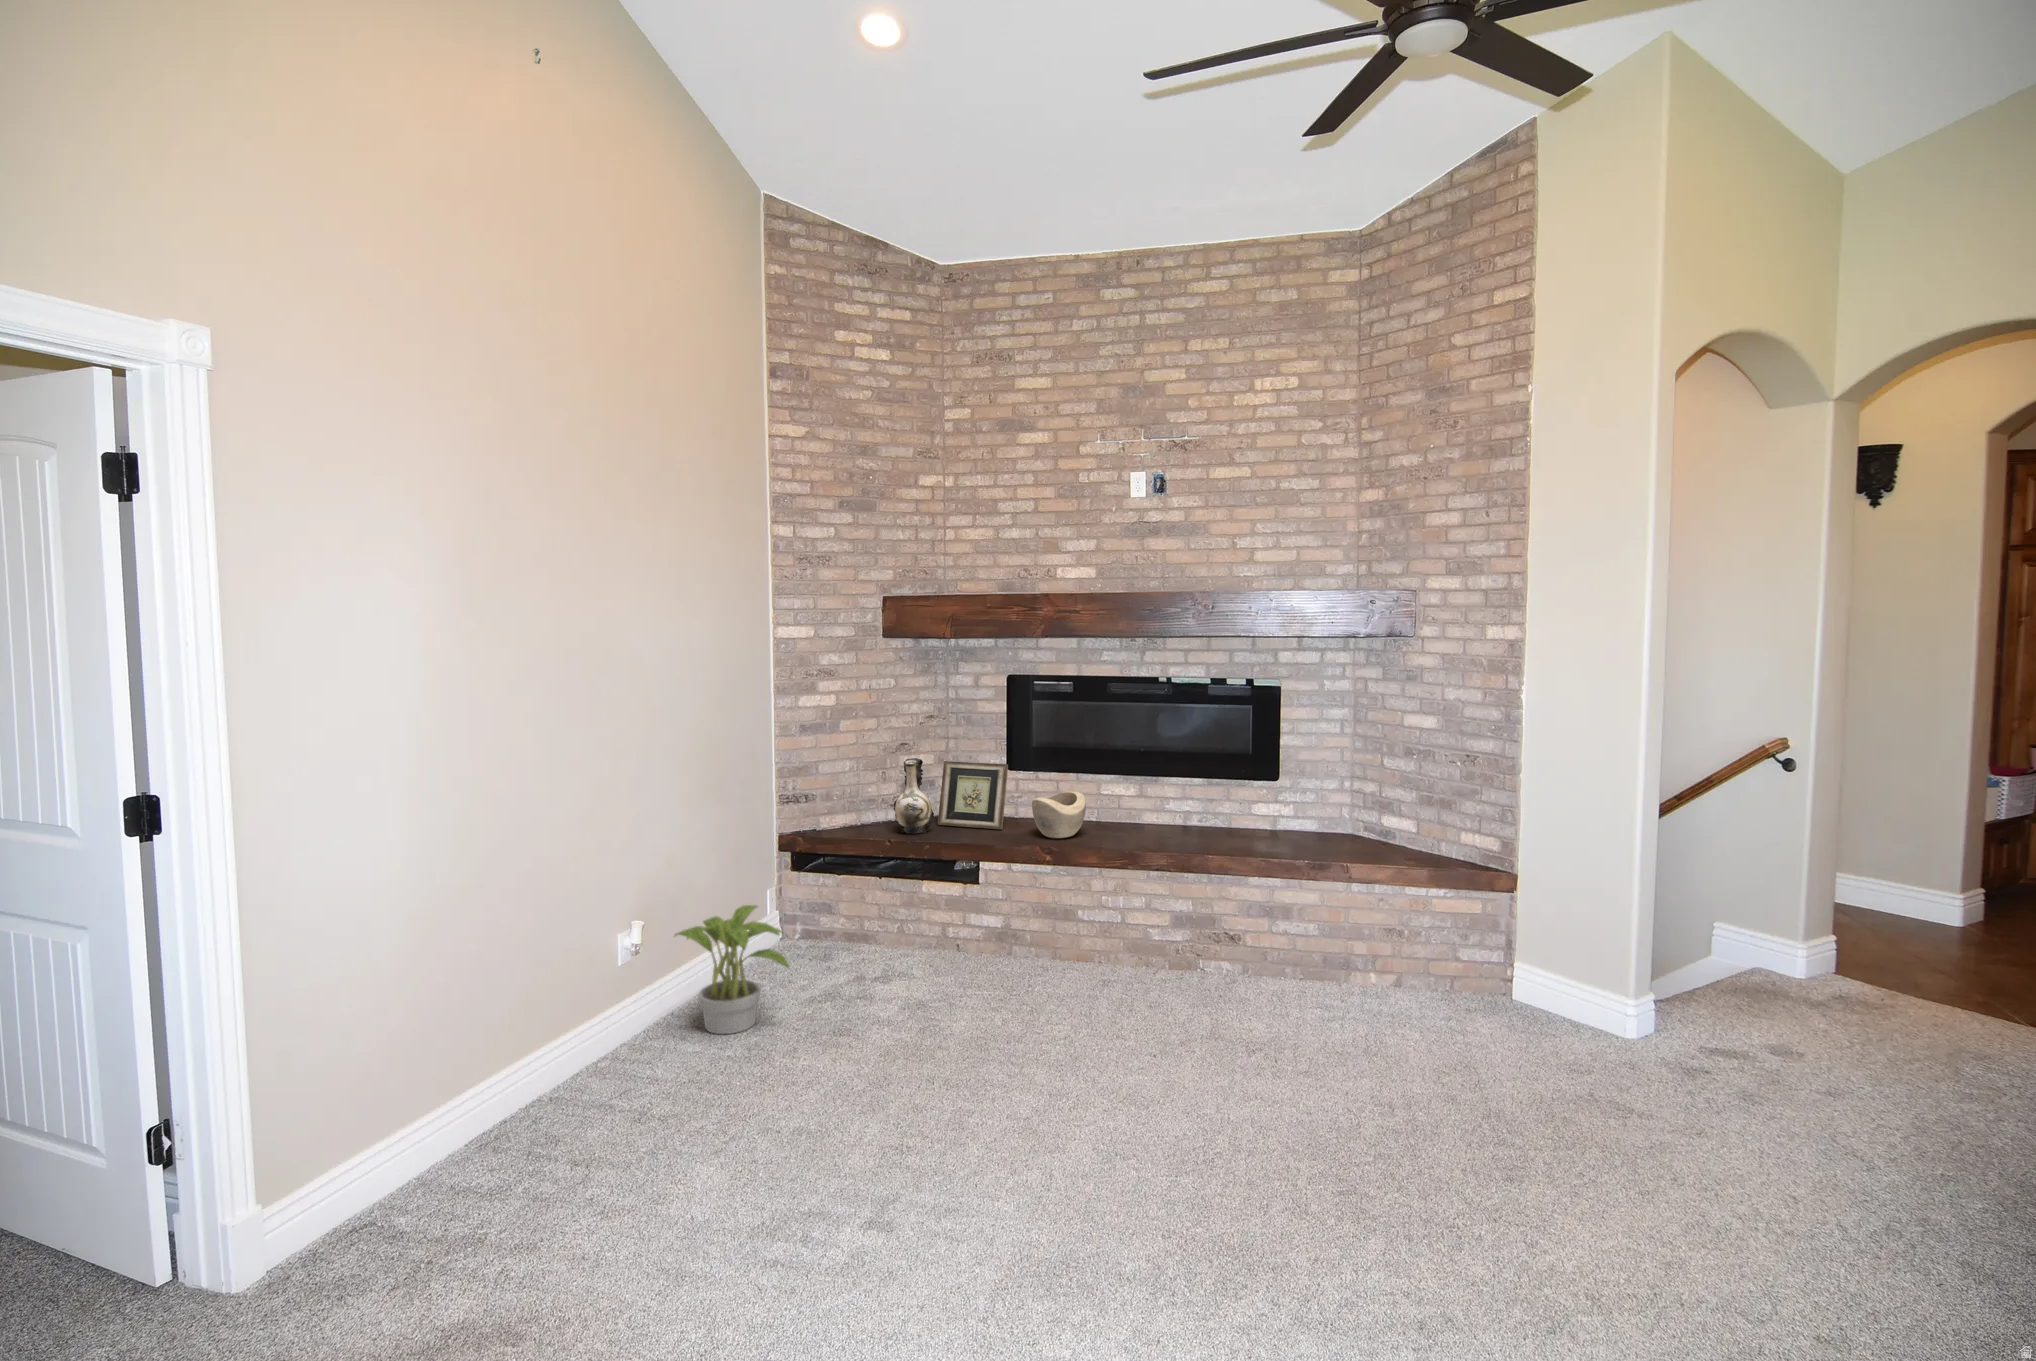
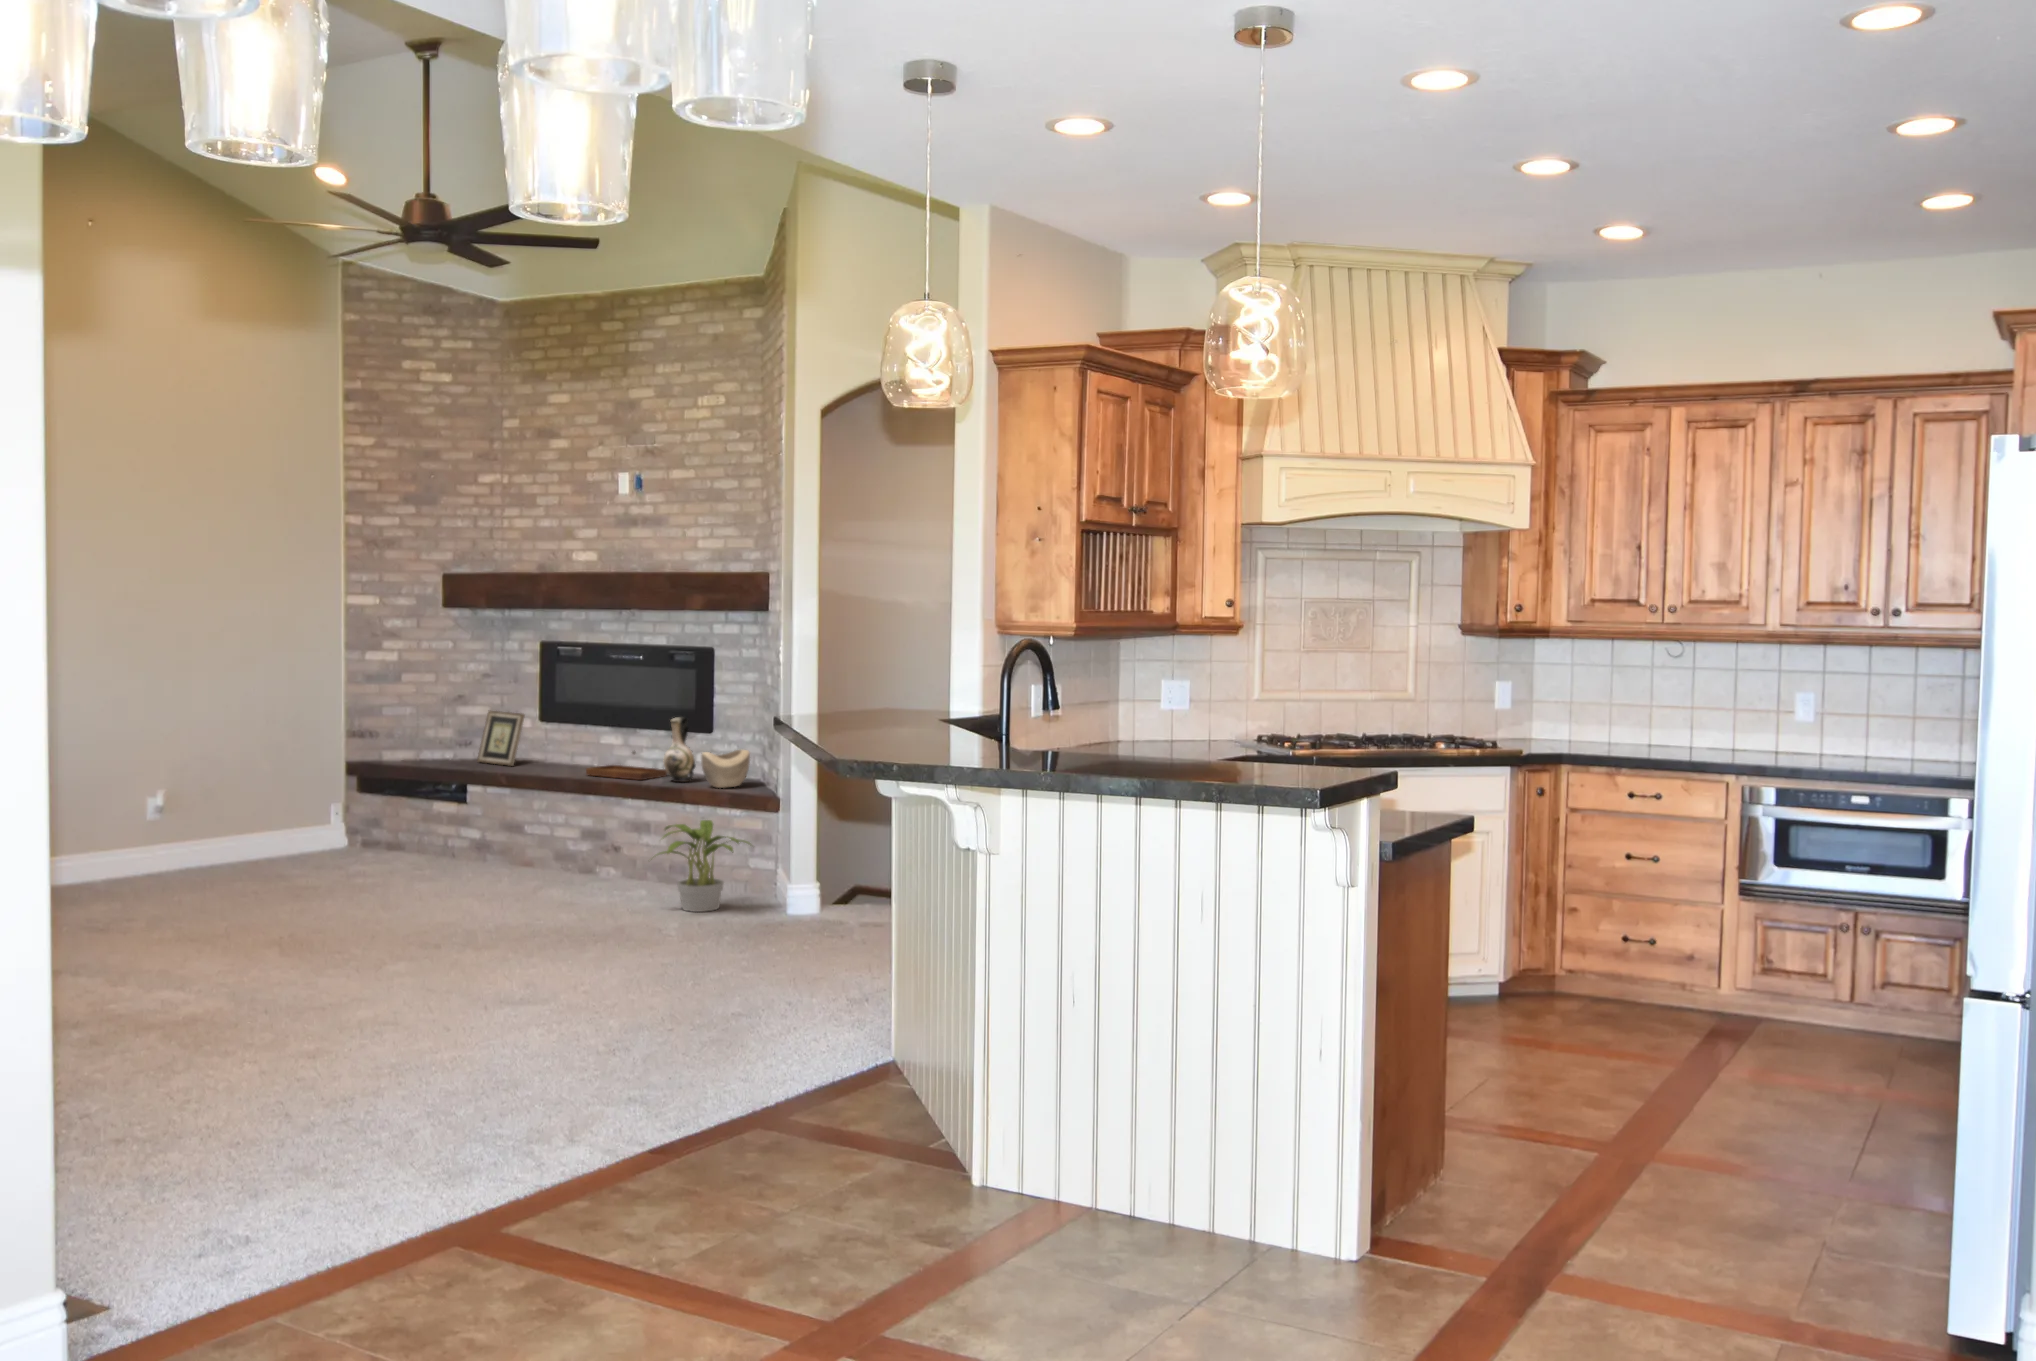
decorative vase: present [894,758,934,834] -> present [663,717,695,782]
decorative bowl: present [1032,791,1086,838] -> present [701,750,750,788]
tray: none [1138,805,1231,844] -> present [586,751,667,780]
potted plant: present [675,905,789,1034] -> present [657,820,750,912]

